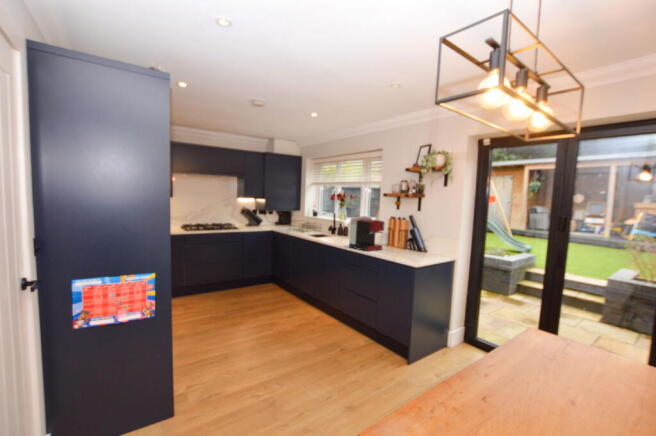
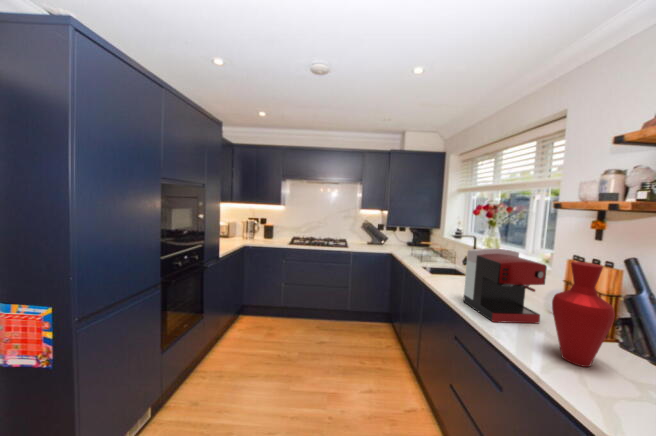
vase: none [392,217,410,256] -> present [552,261,615,367]

